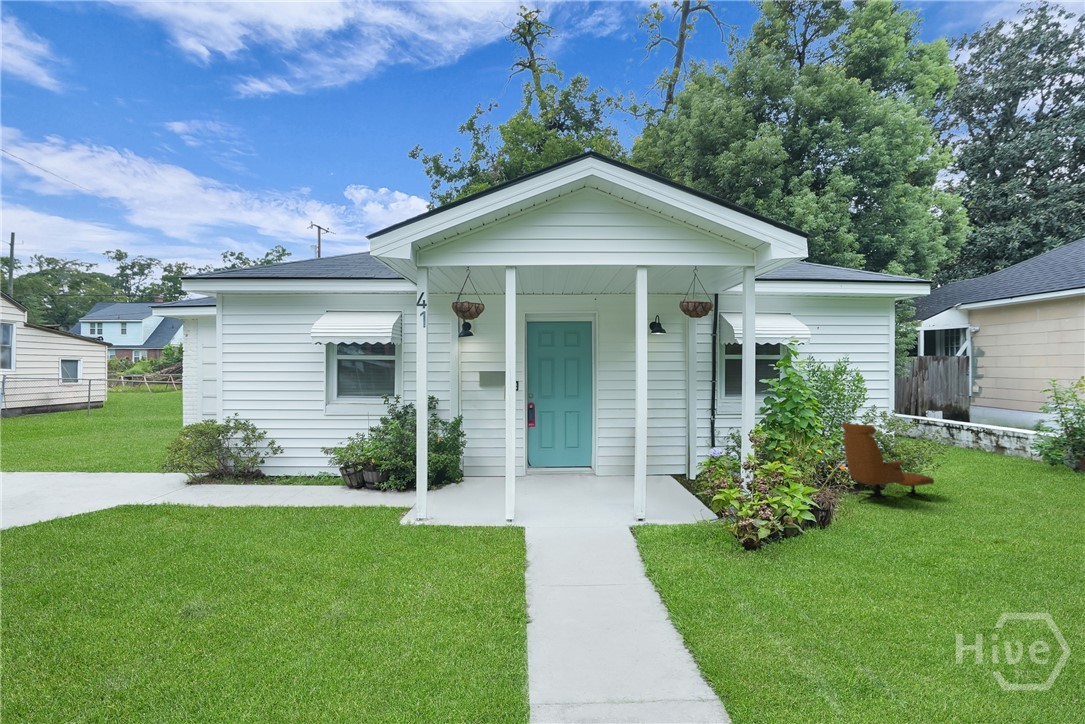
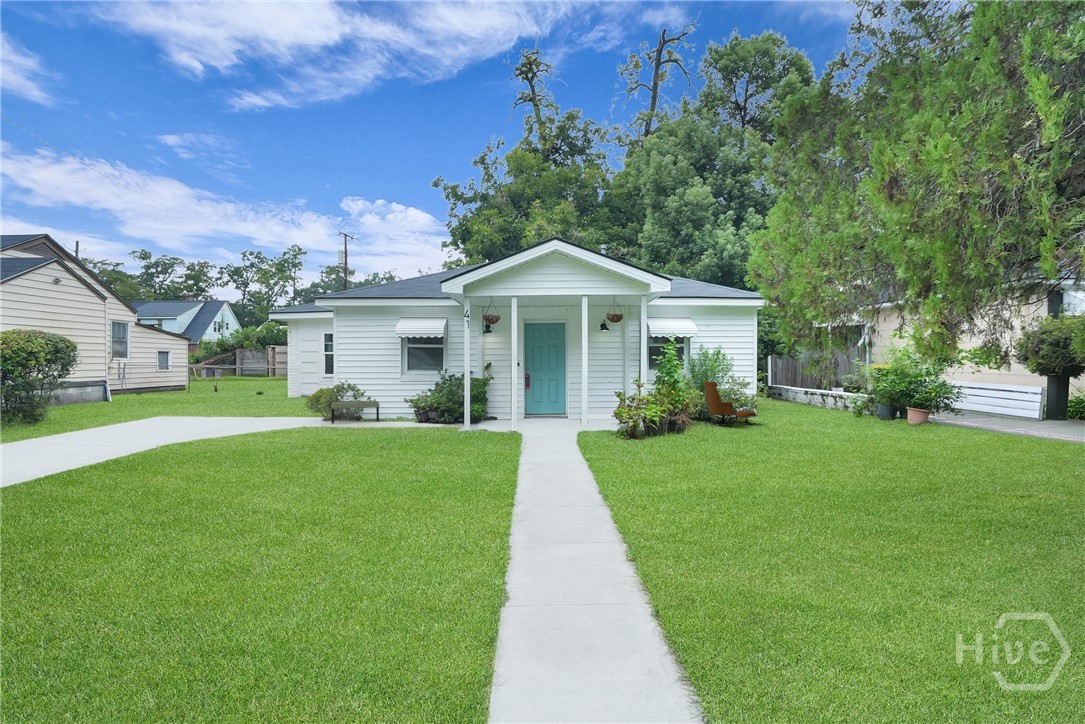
bench: none [196,446,288,489] -> present [331,401,379,424]

